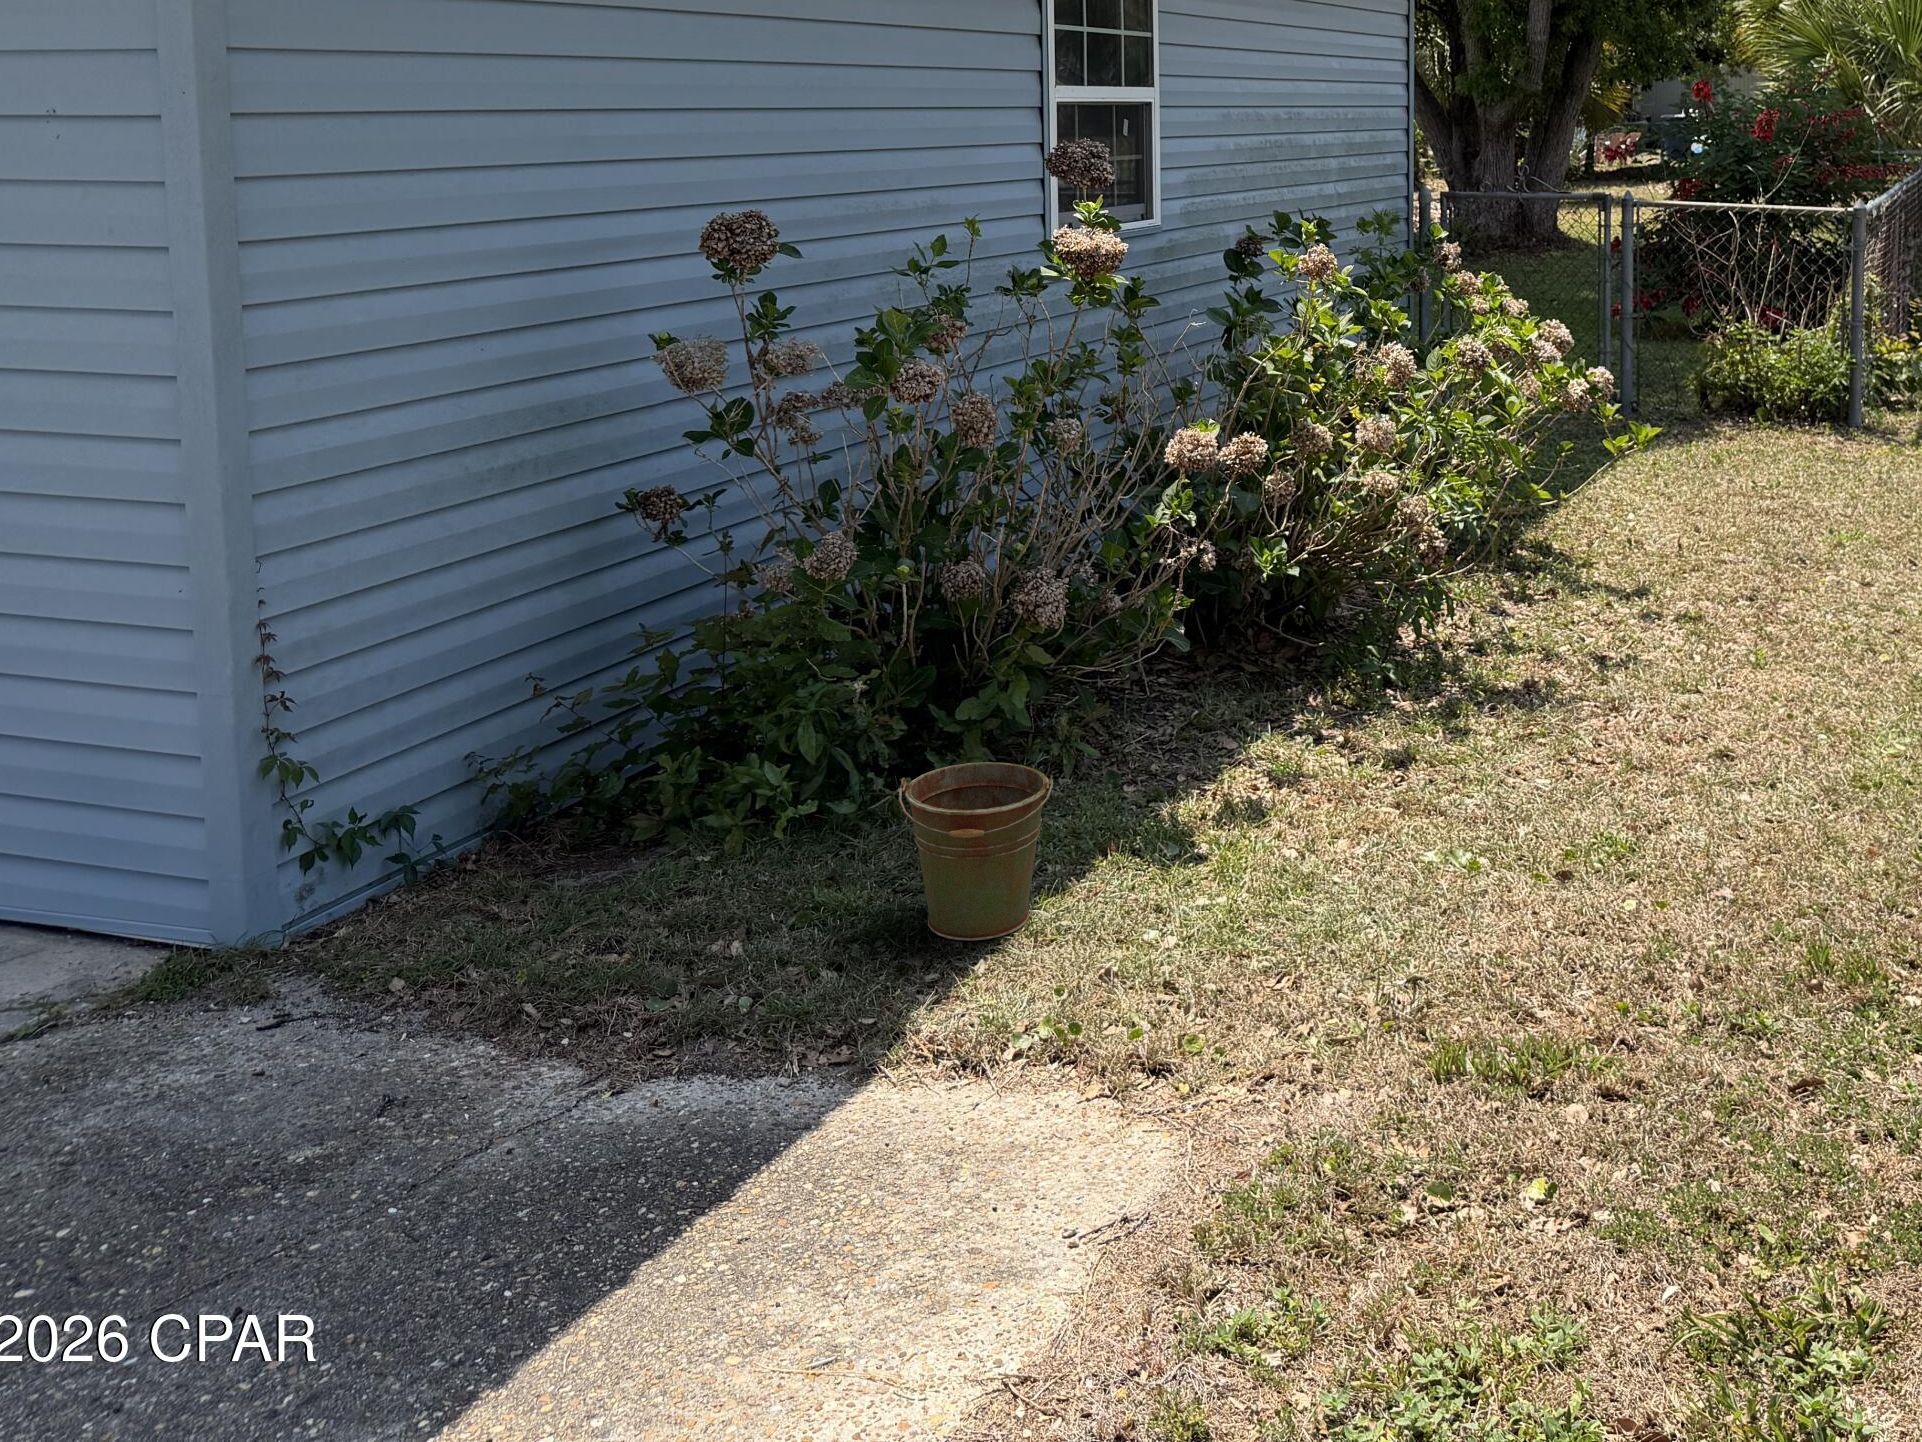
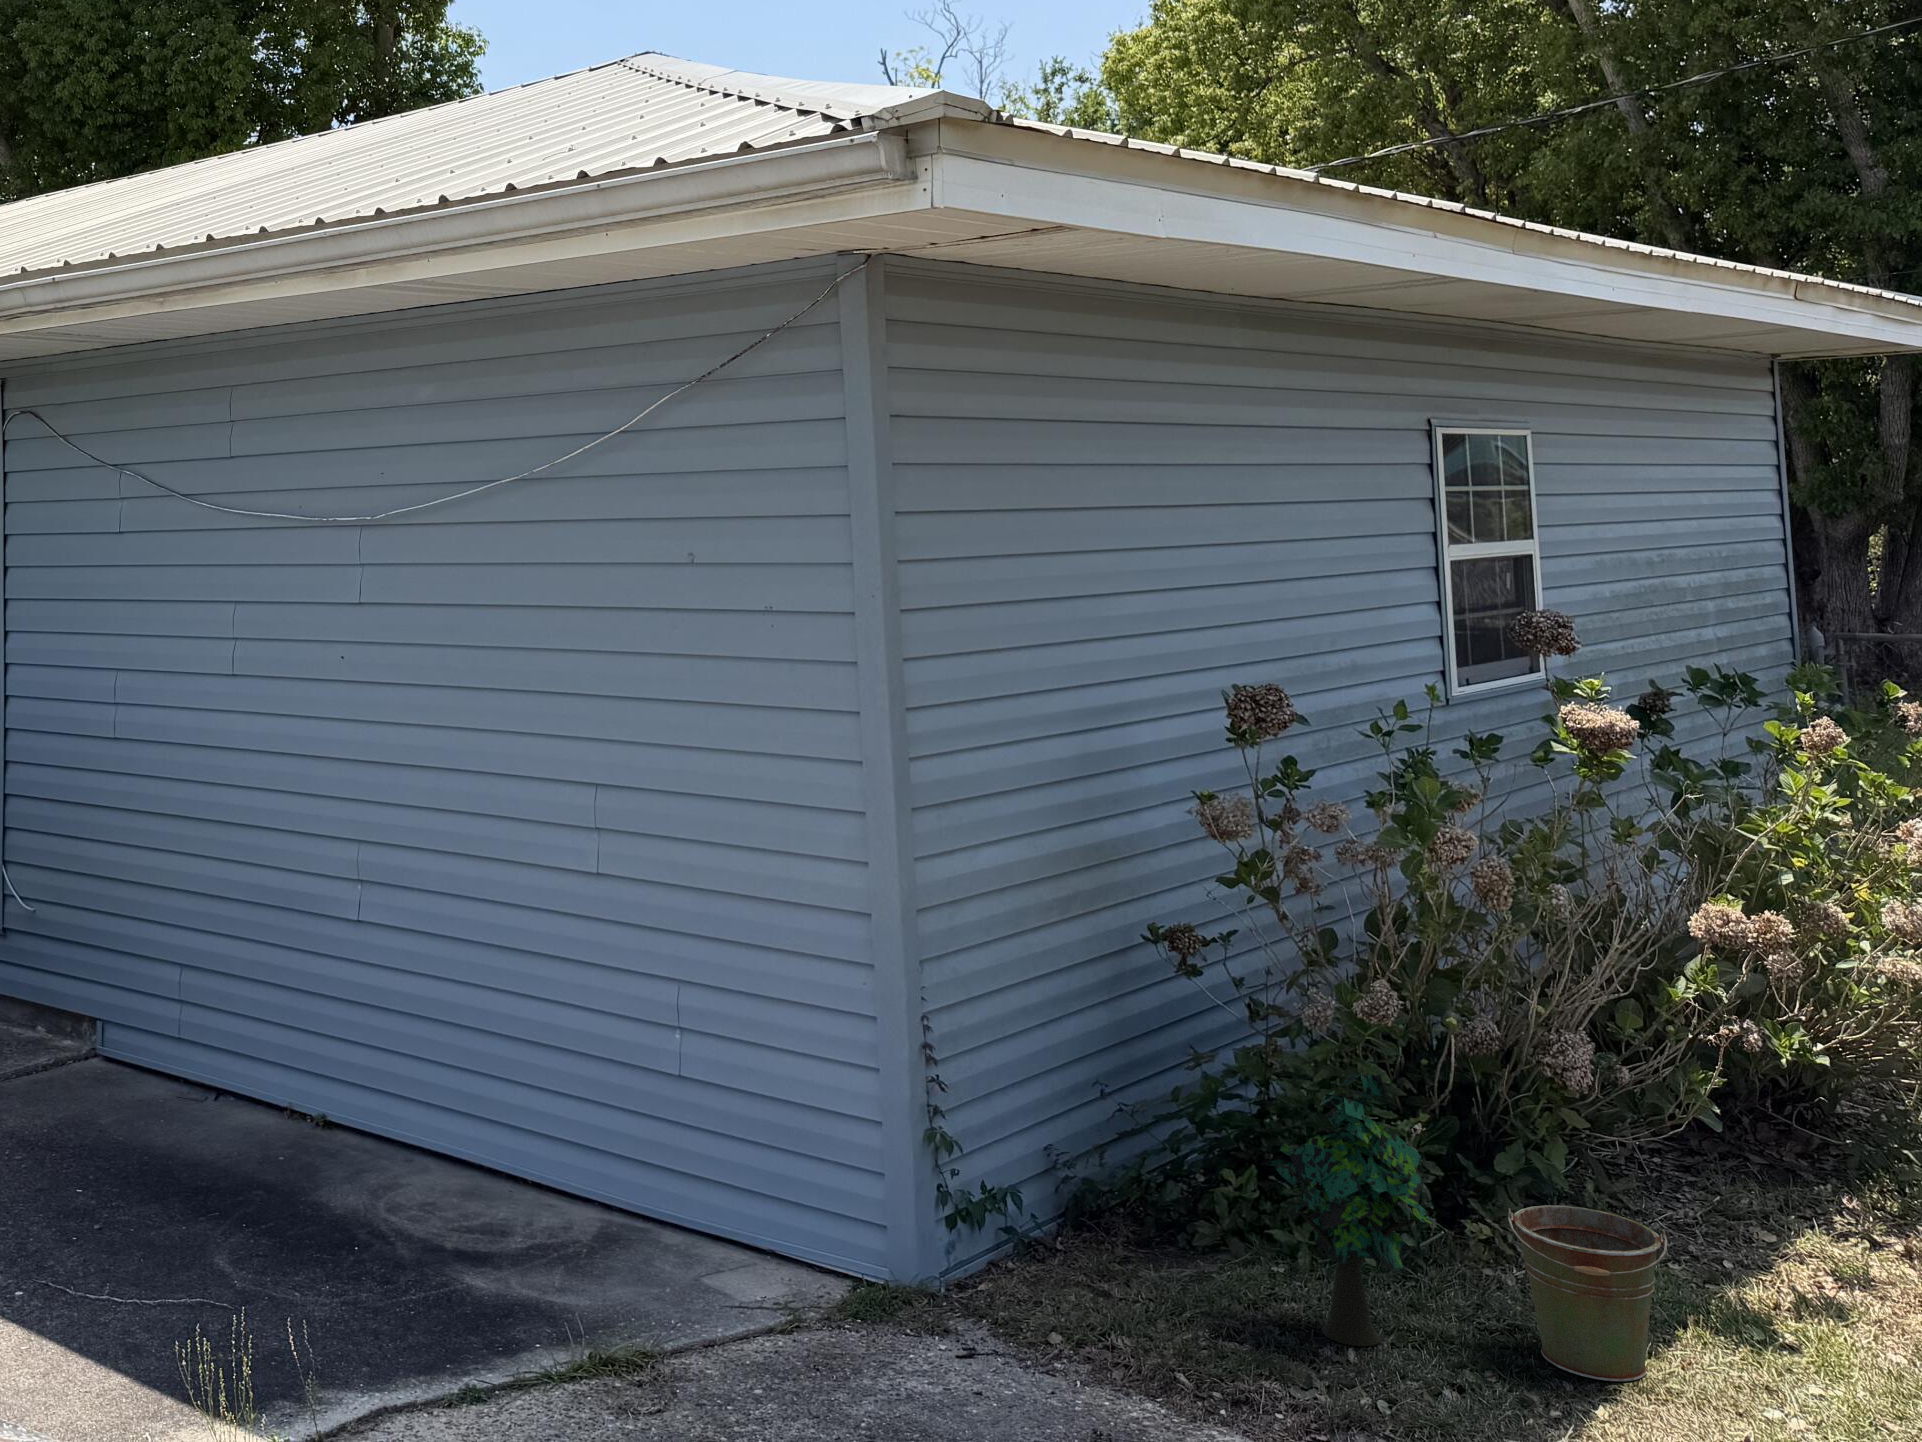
decorative plant: none [624,655,816,958] -> present [1261,1074,1432,1346]

